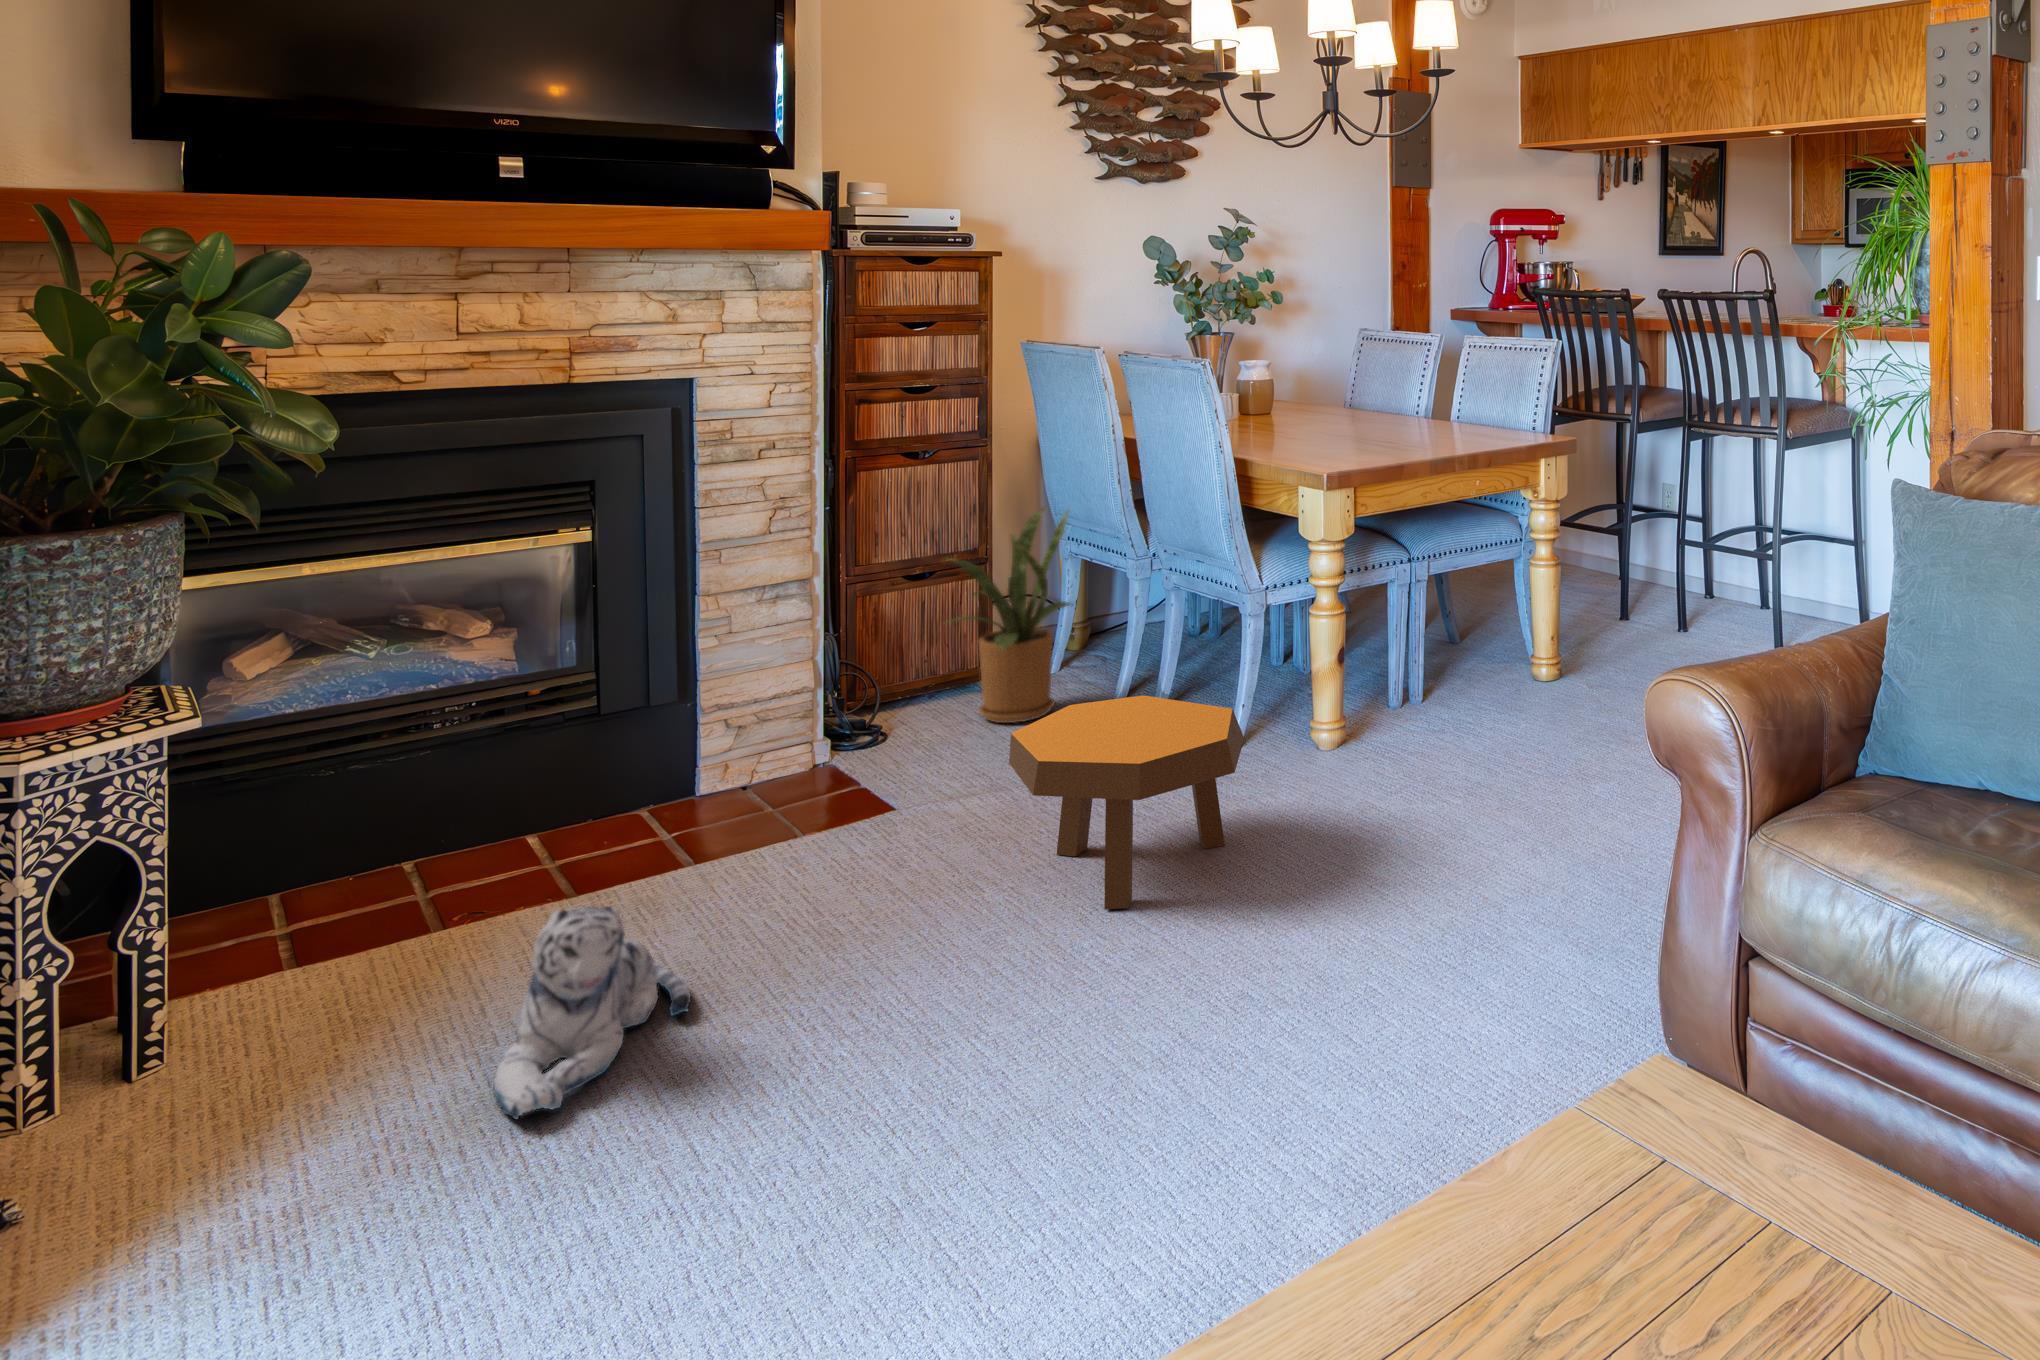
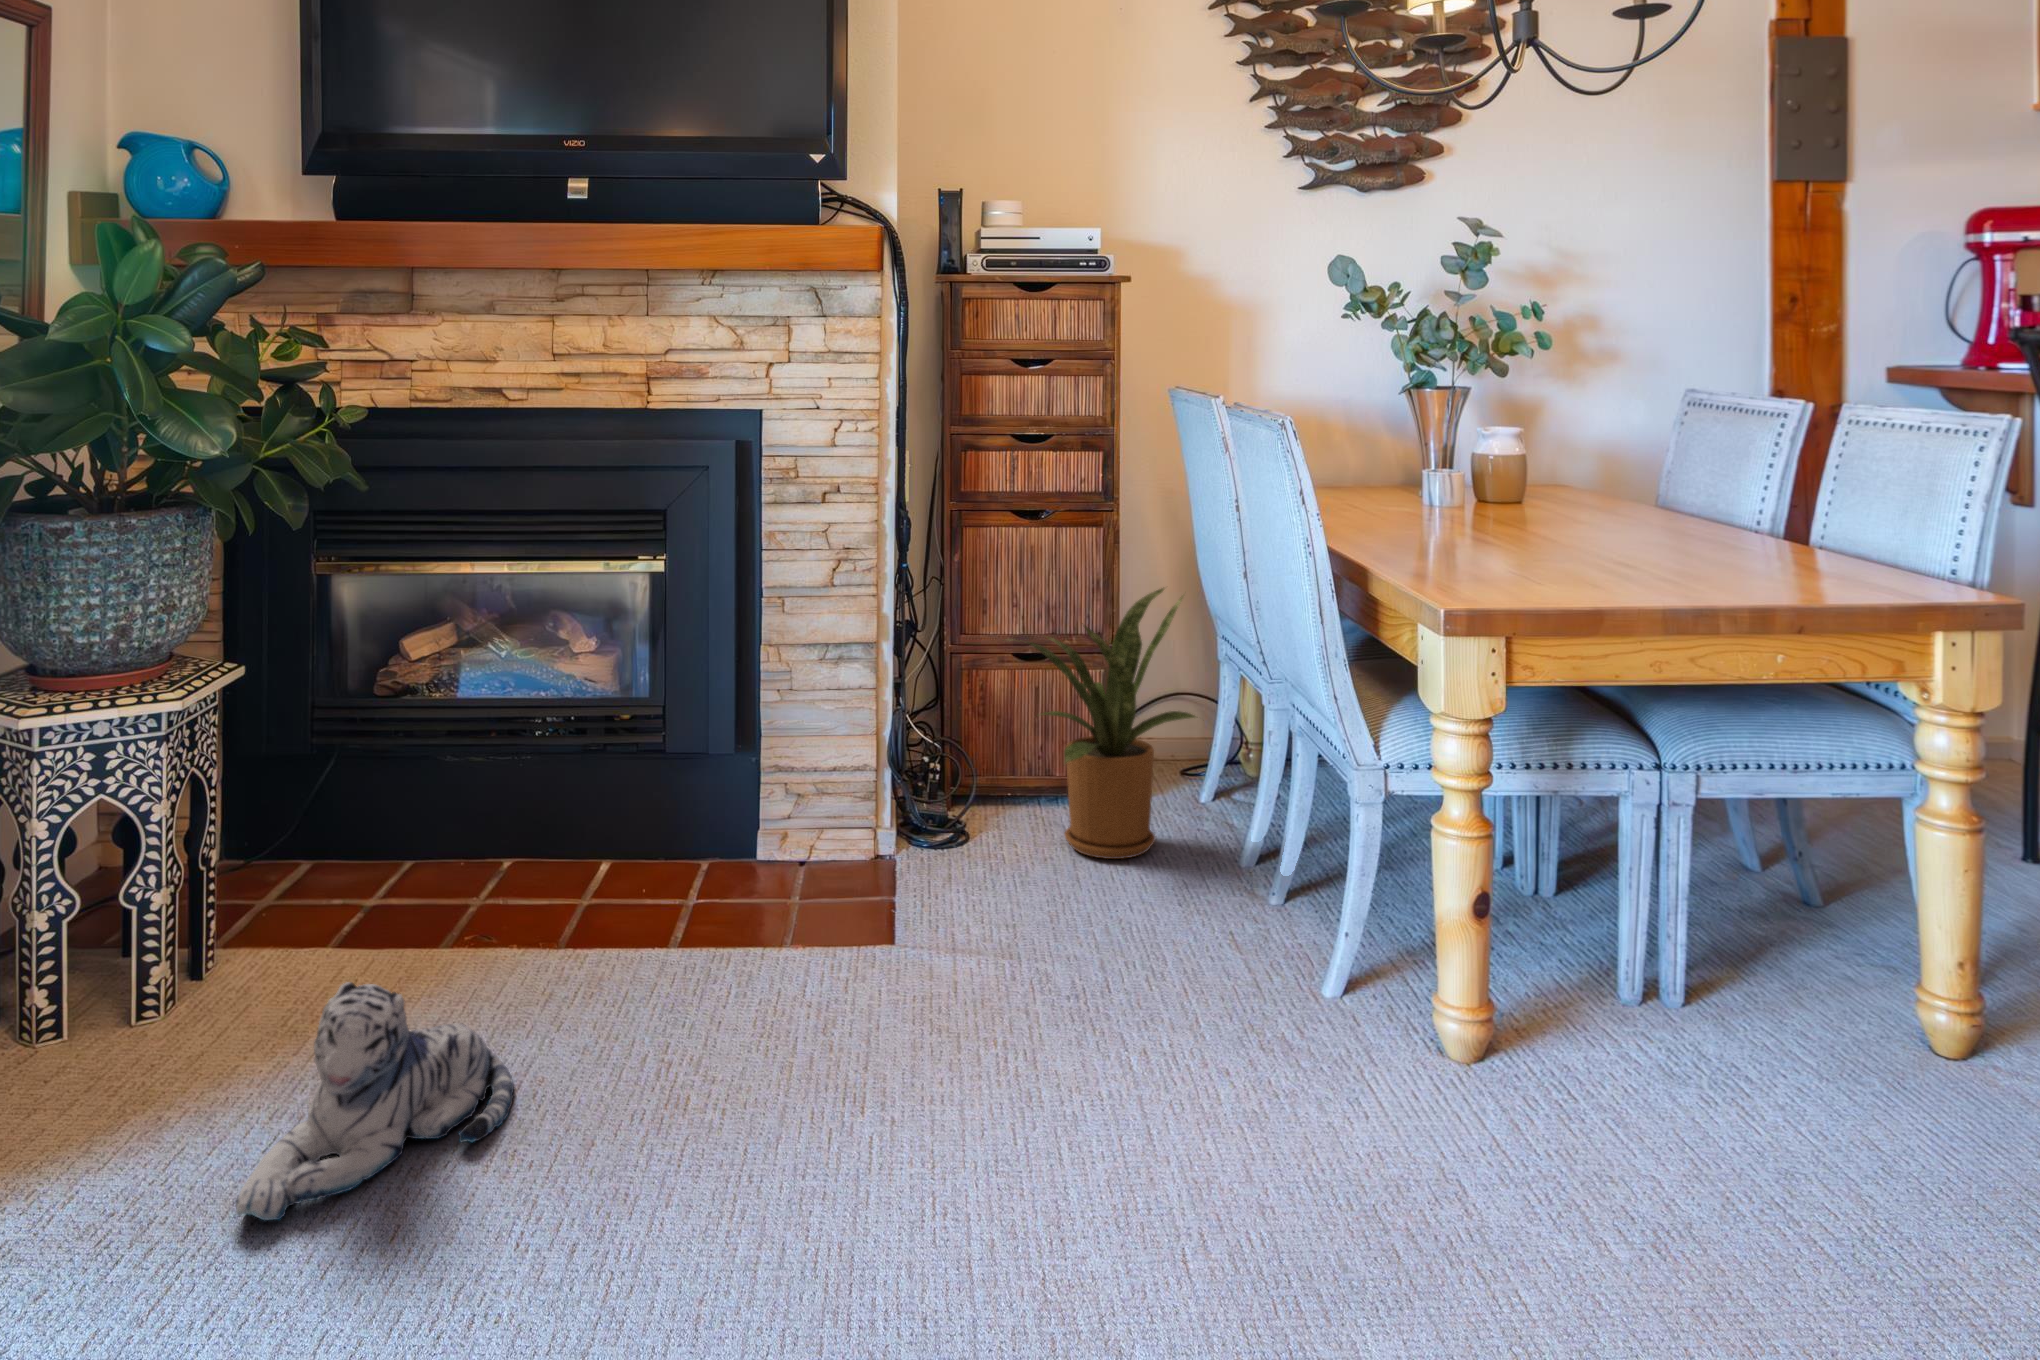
footstool: present [1009,695,1244,909] -> none [895,863,1234,1197]

